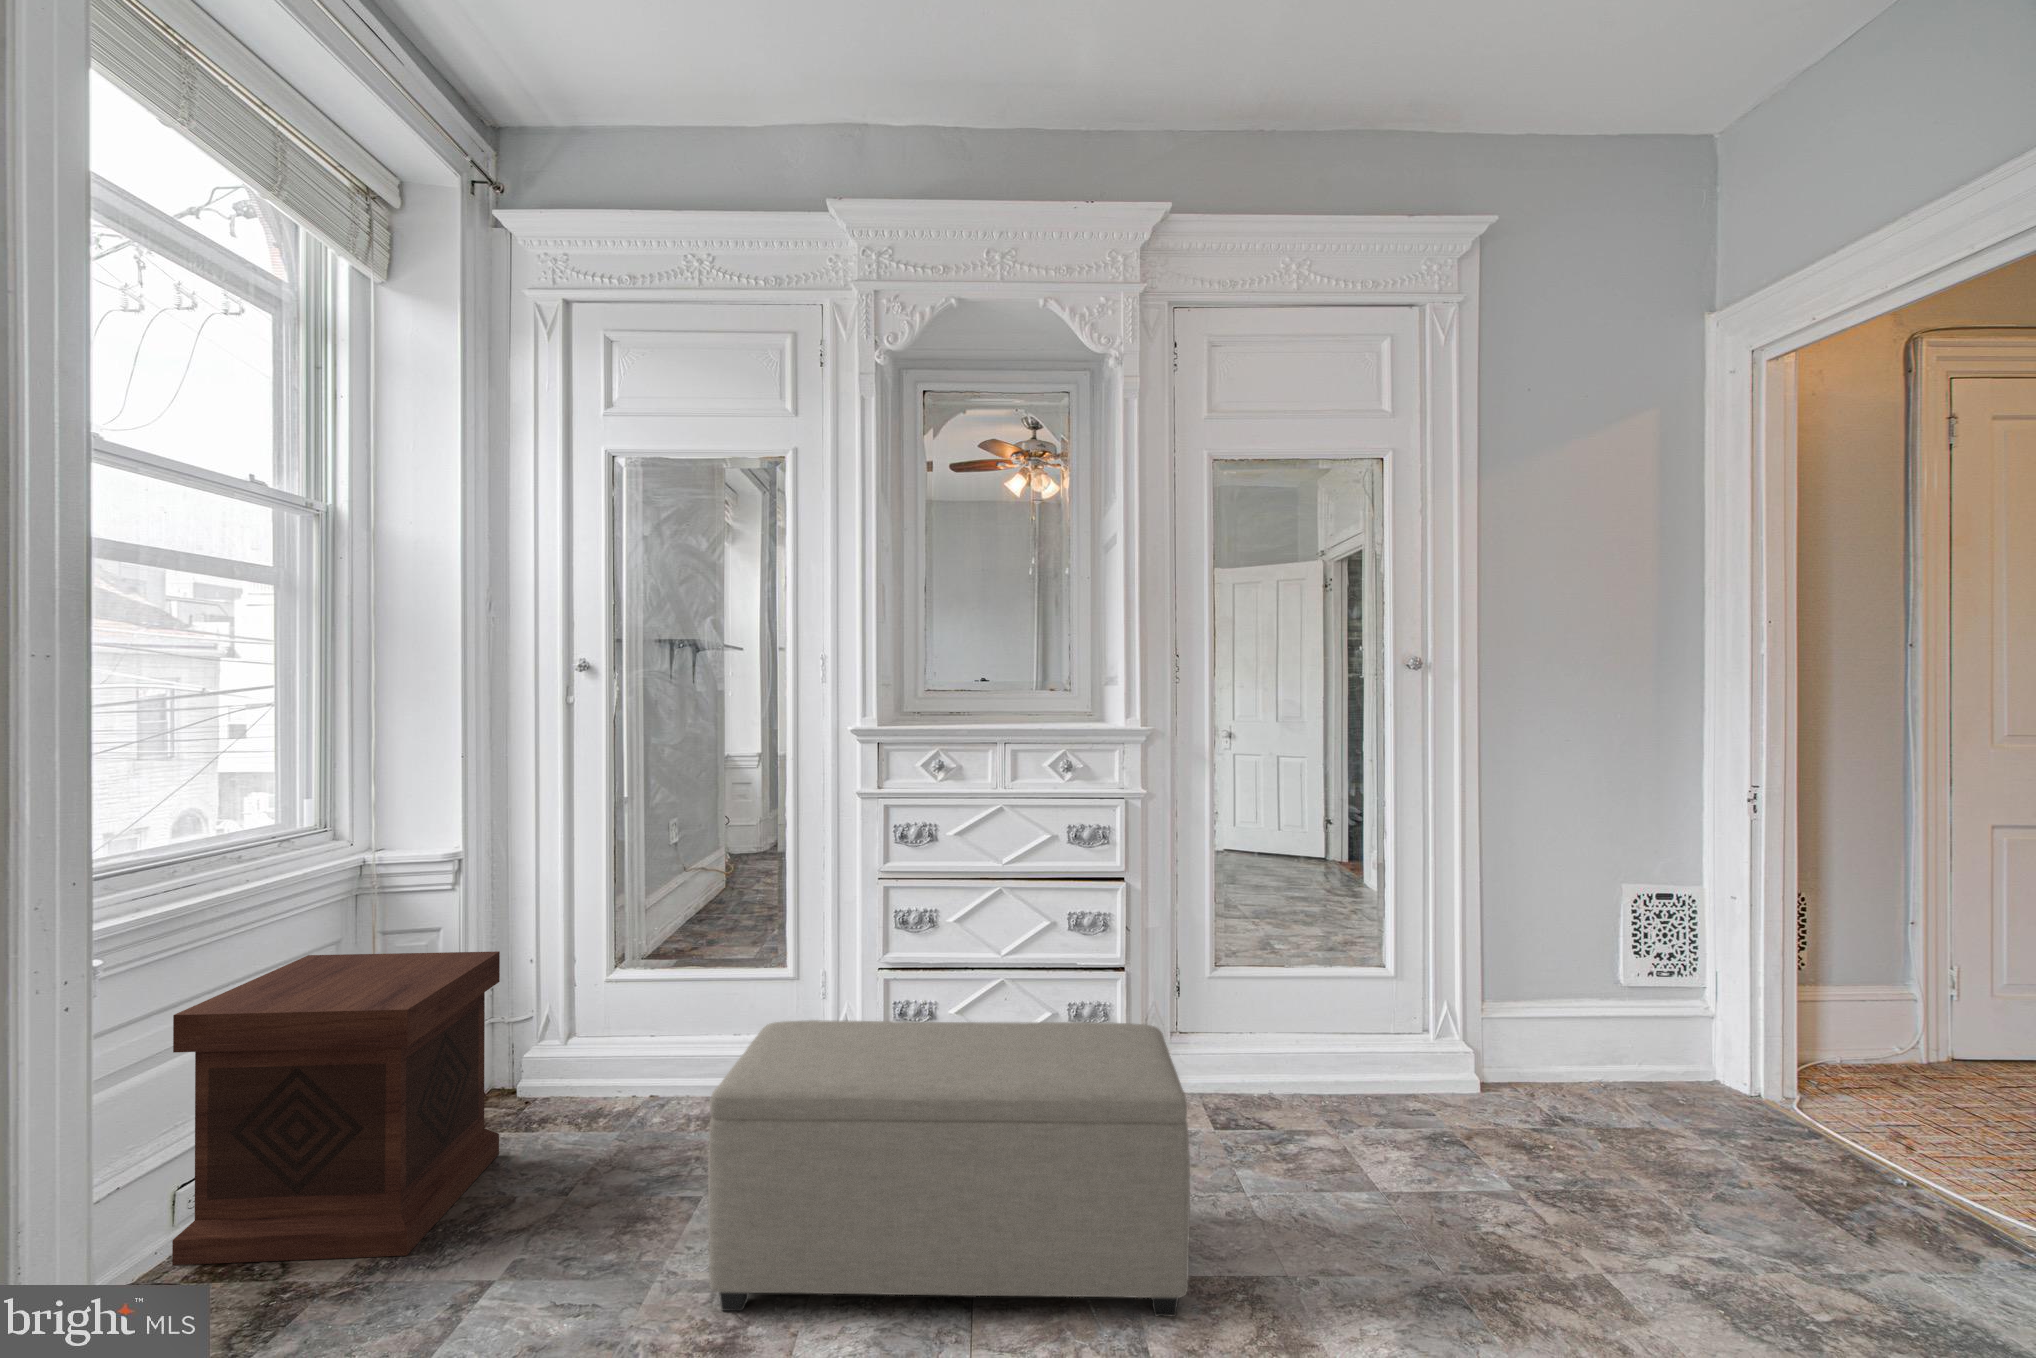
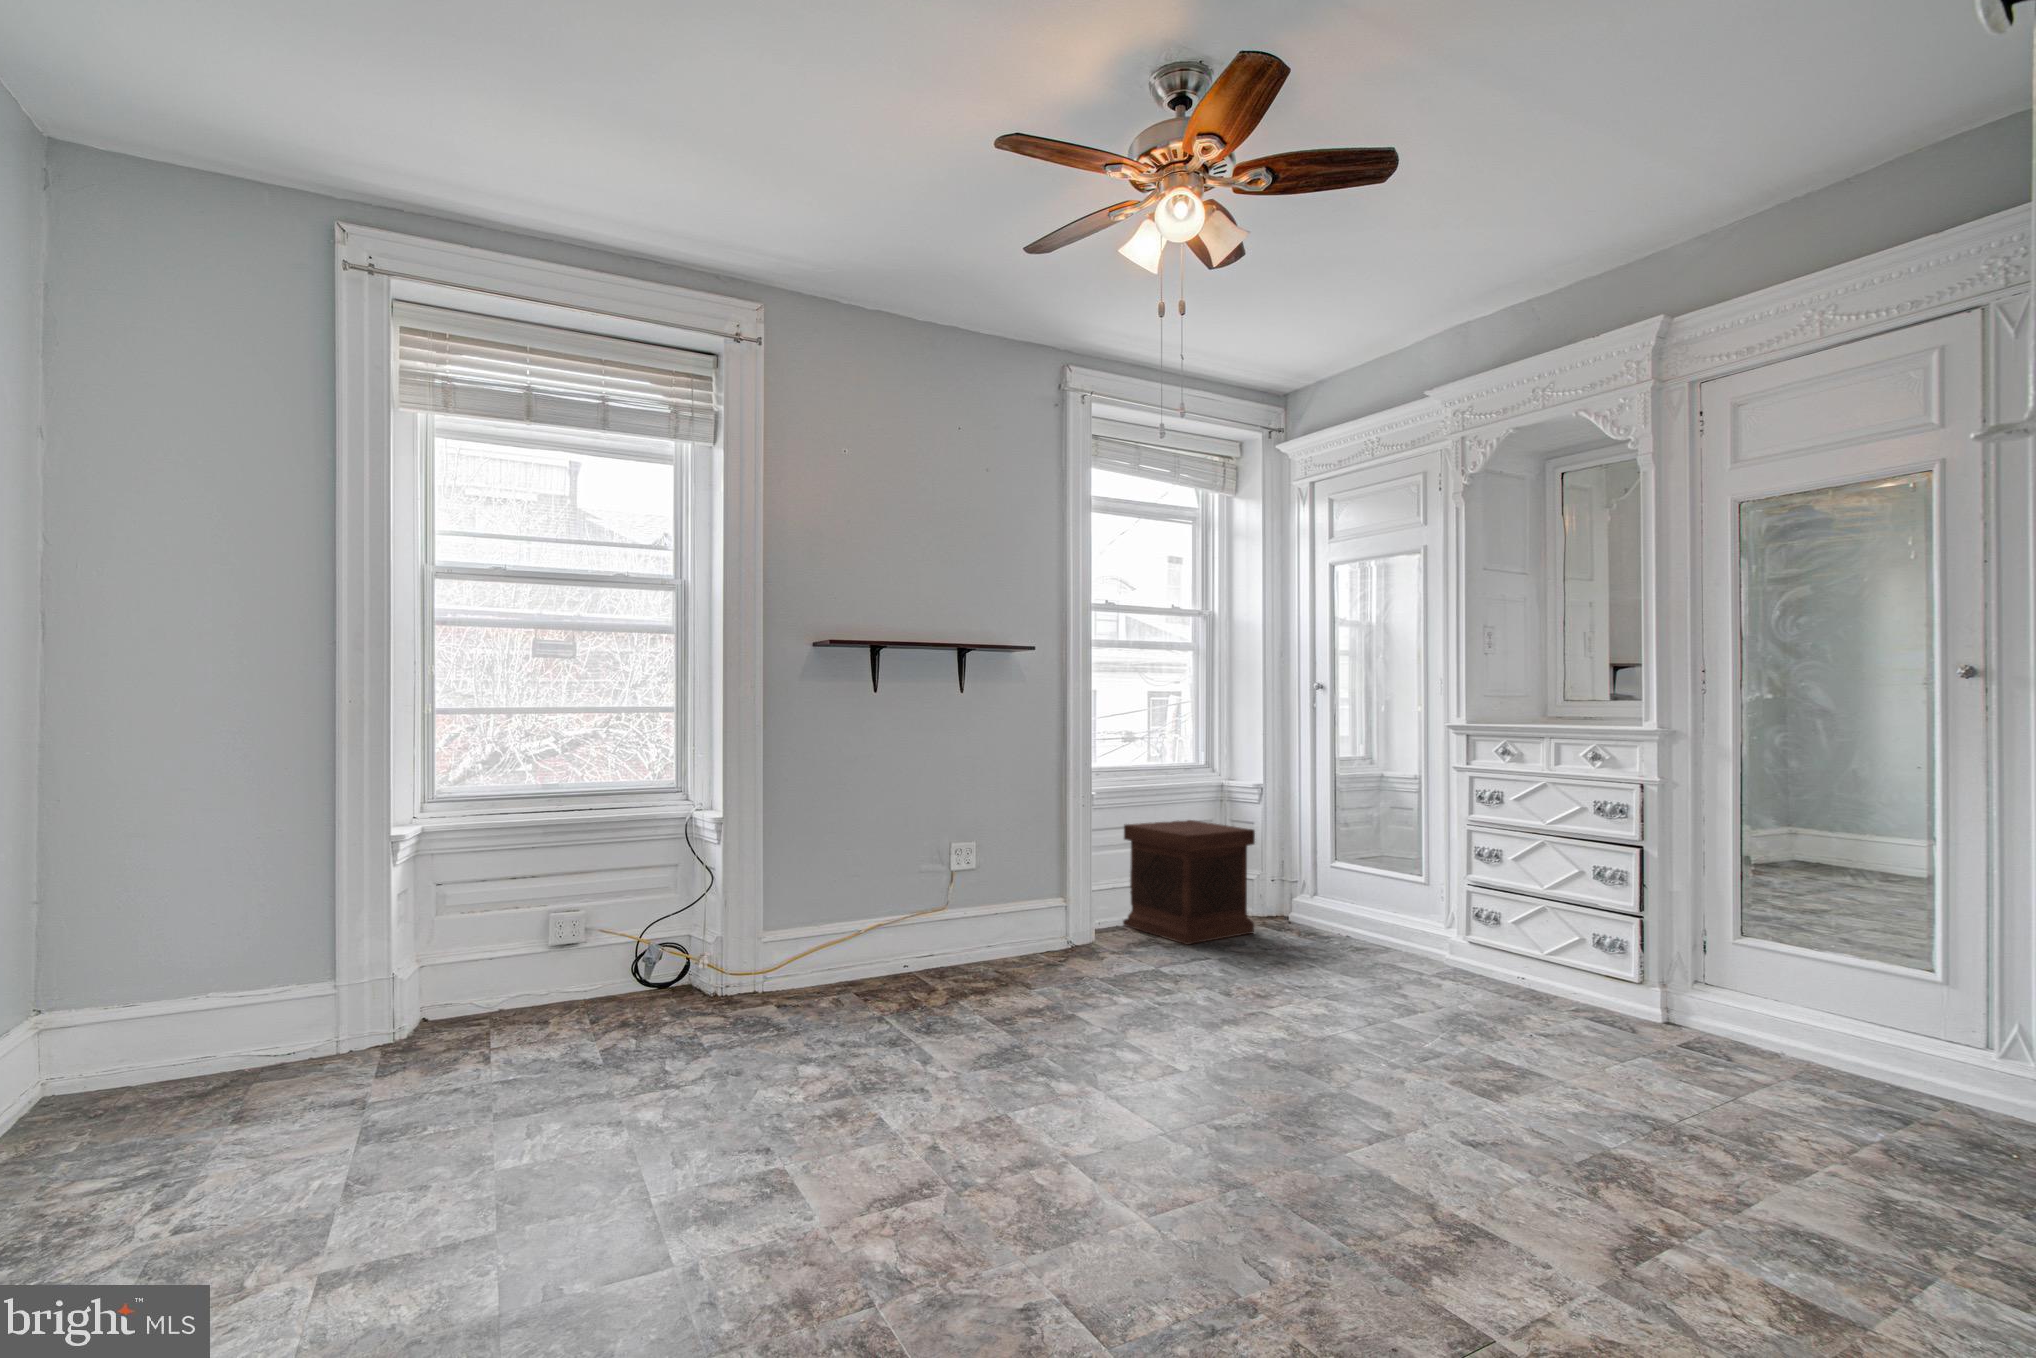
ottoman: present [708,1020,1190,1316] -> none [1259,876,1540,1065]

